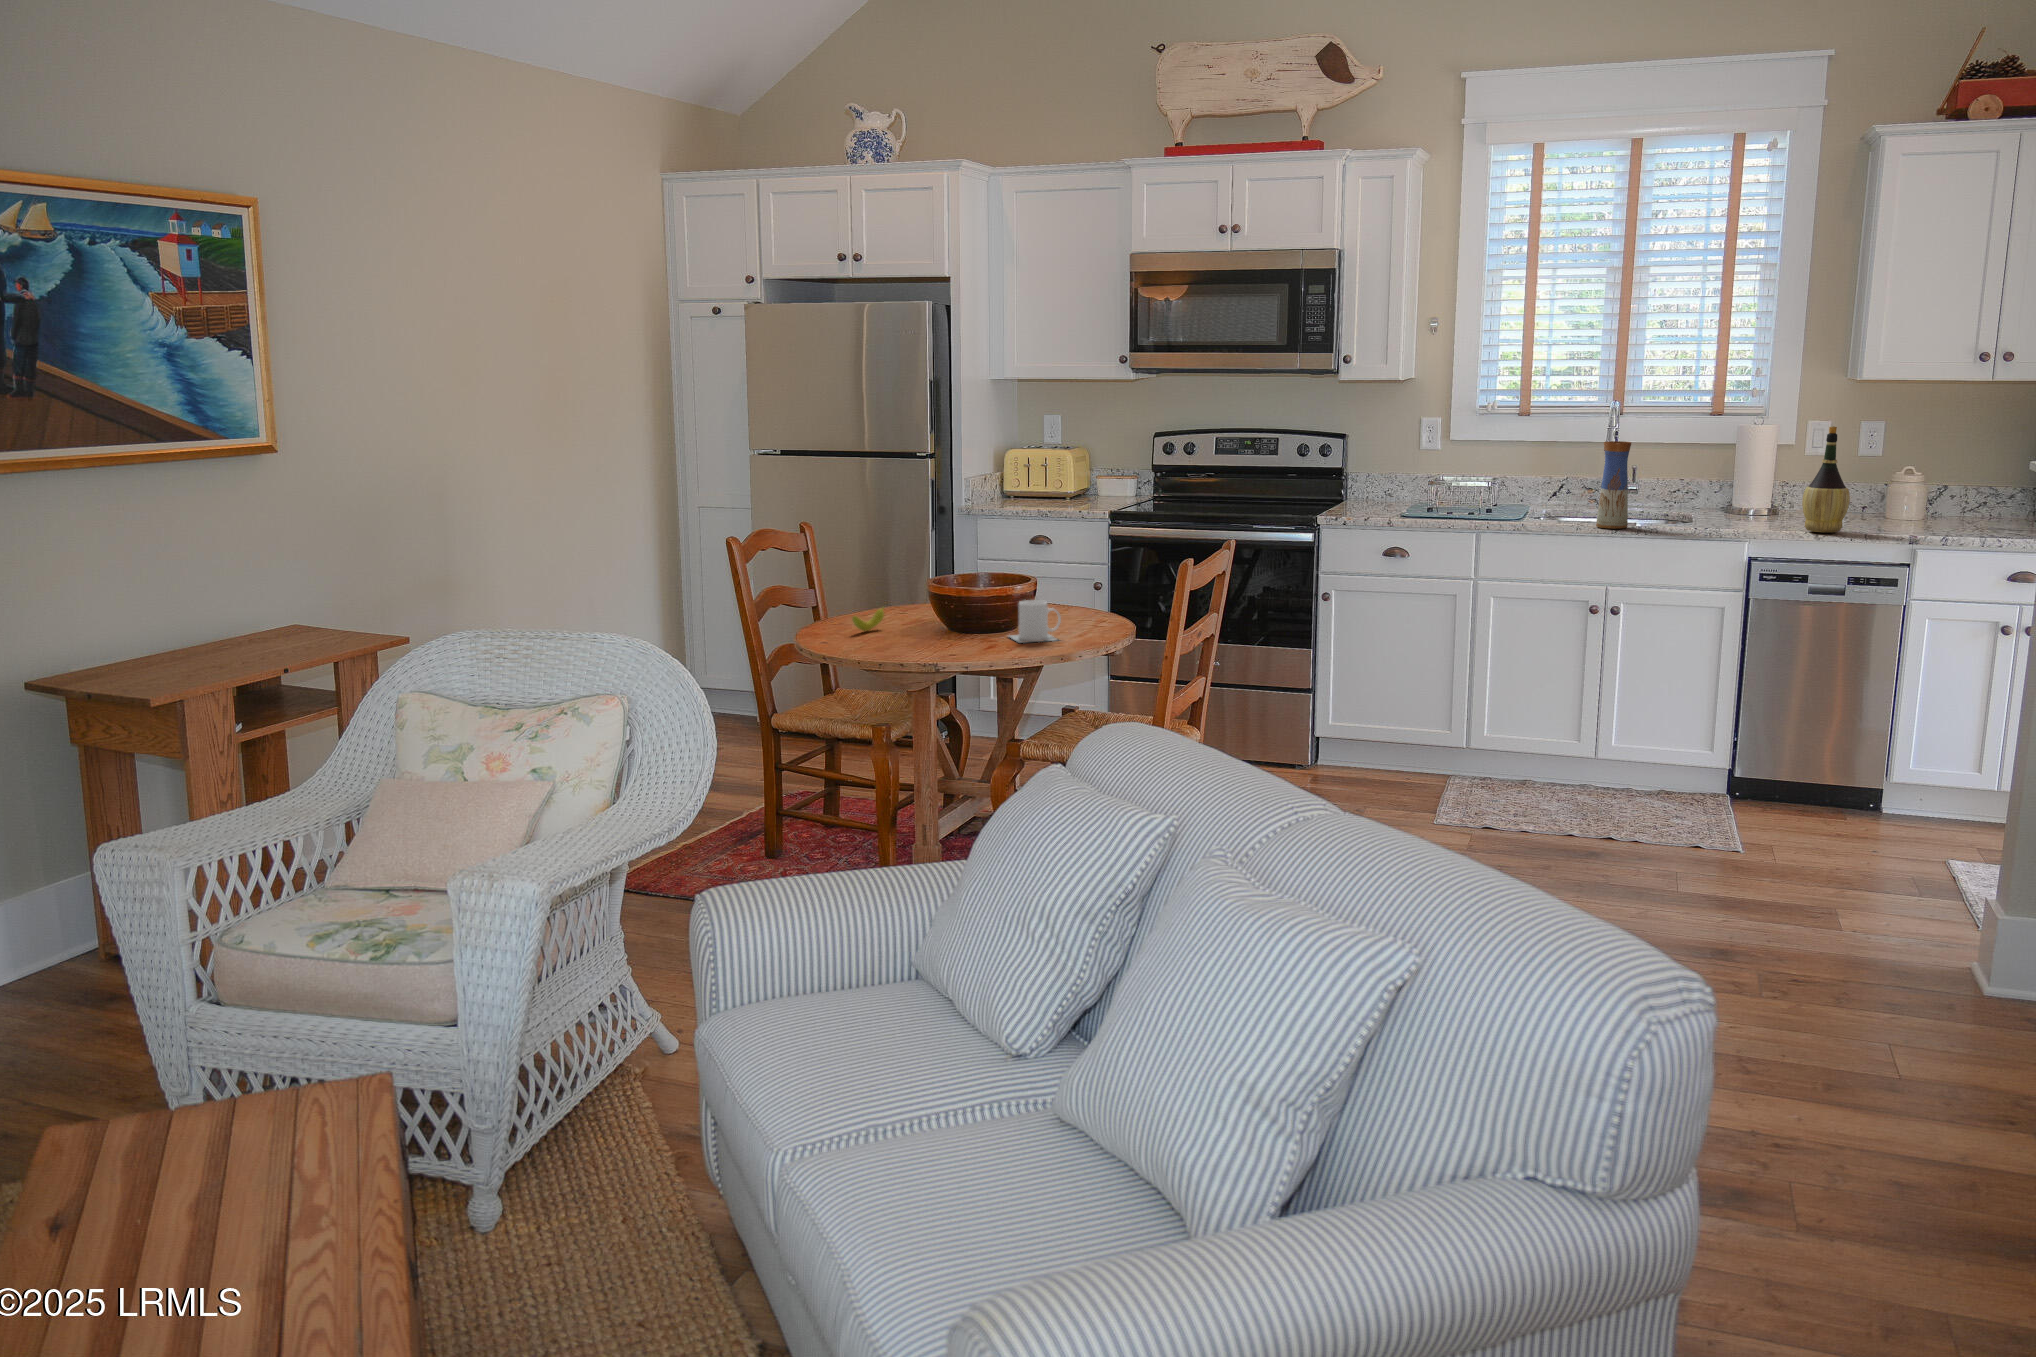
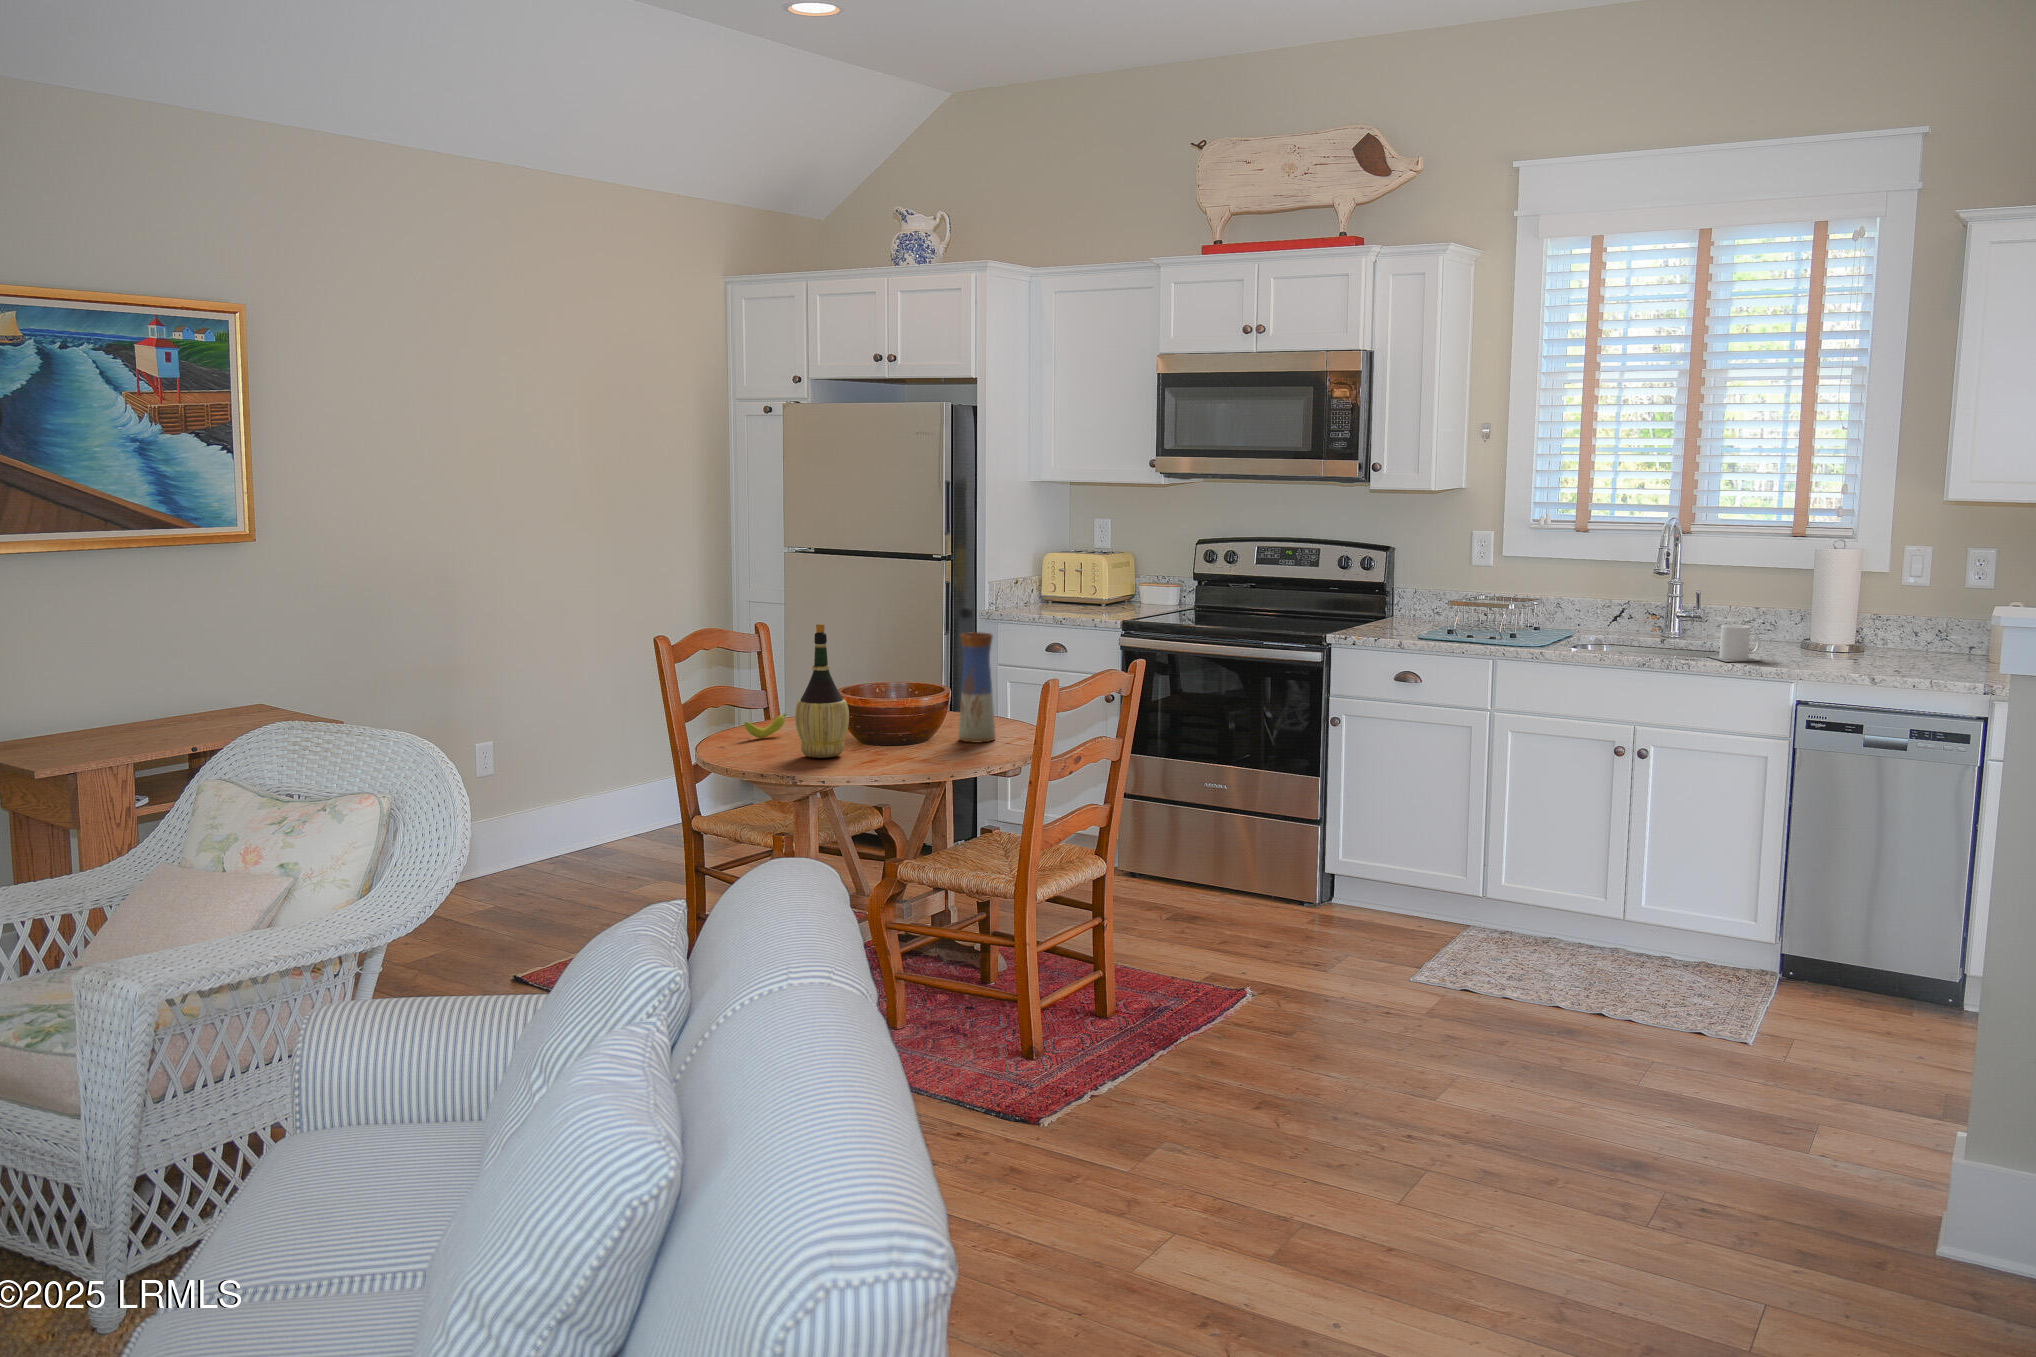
wine bottle: present [1802,426,1850,532] -> present [795,624,849,758]
vase: present [1596,441,1631,529] -> present [959,632,996,743]
mug: present [1009,600,1061,643] -> present [1707,625,1761,662]

